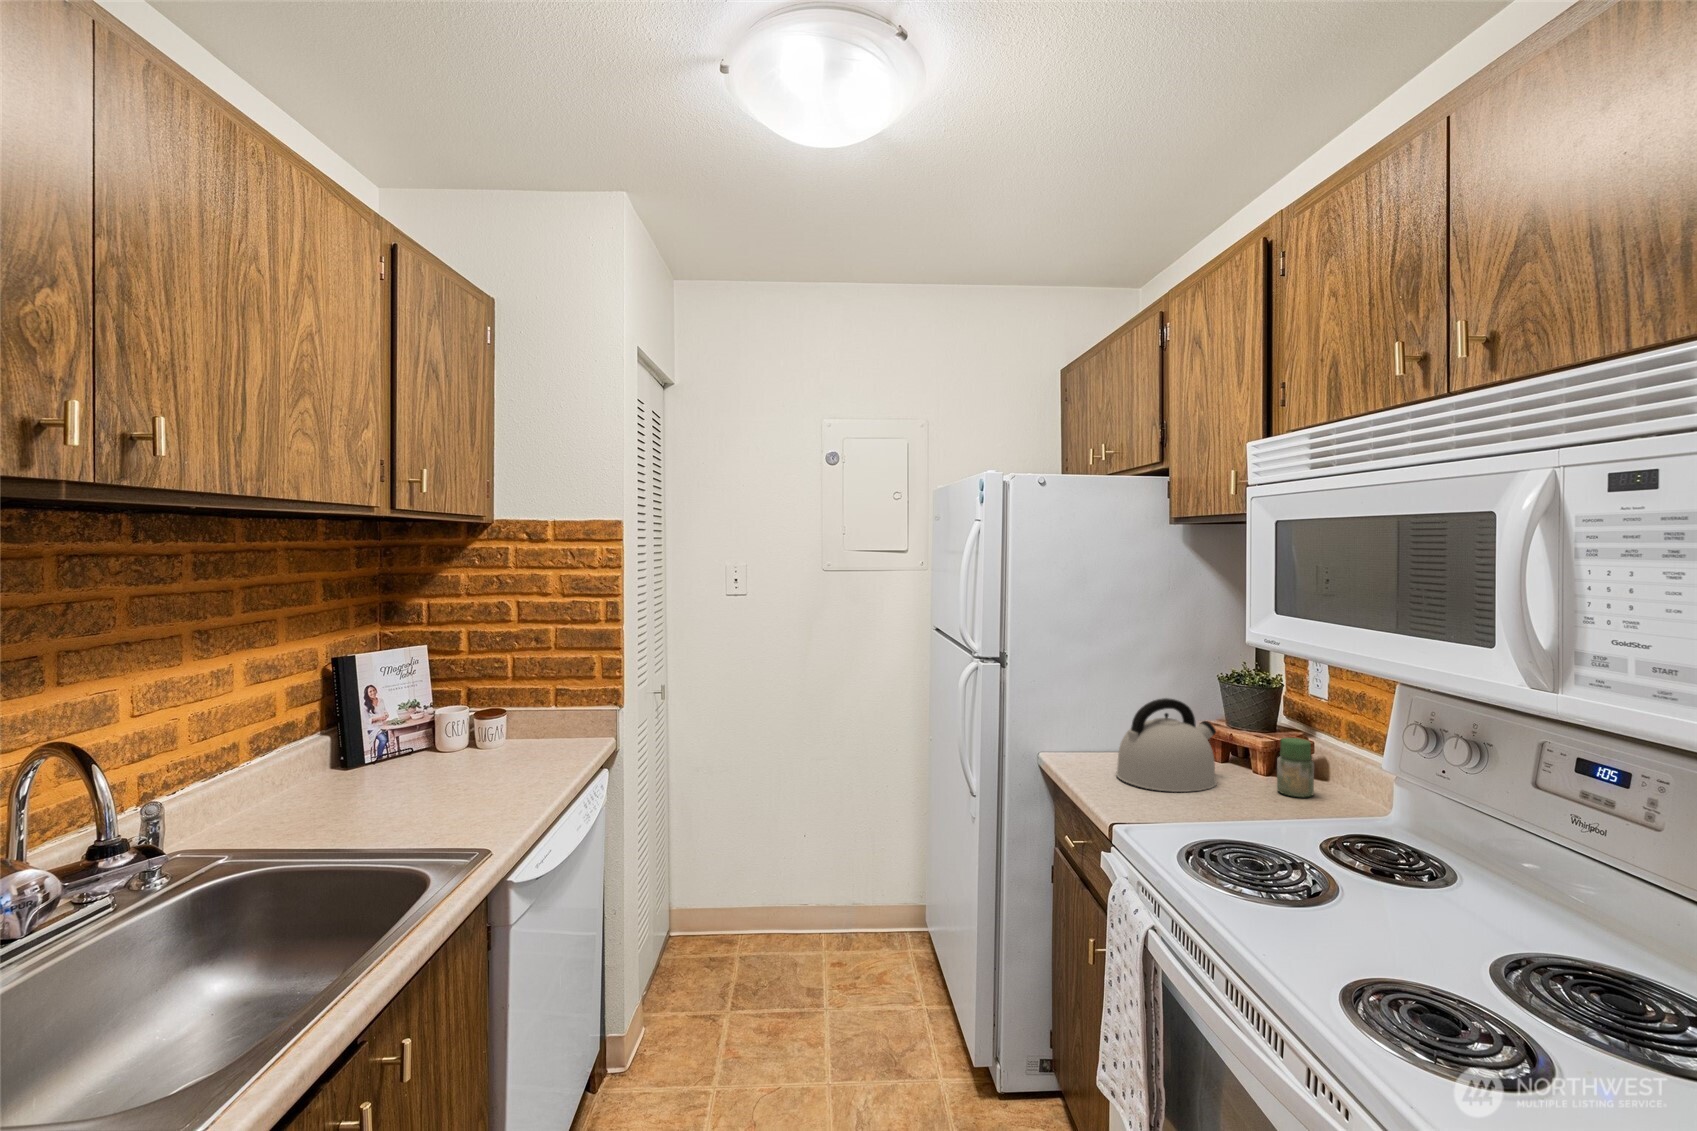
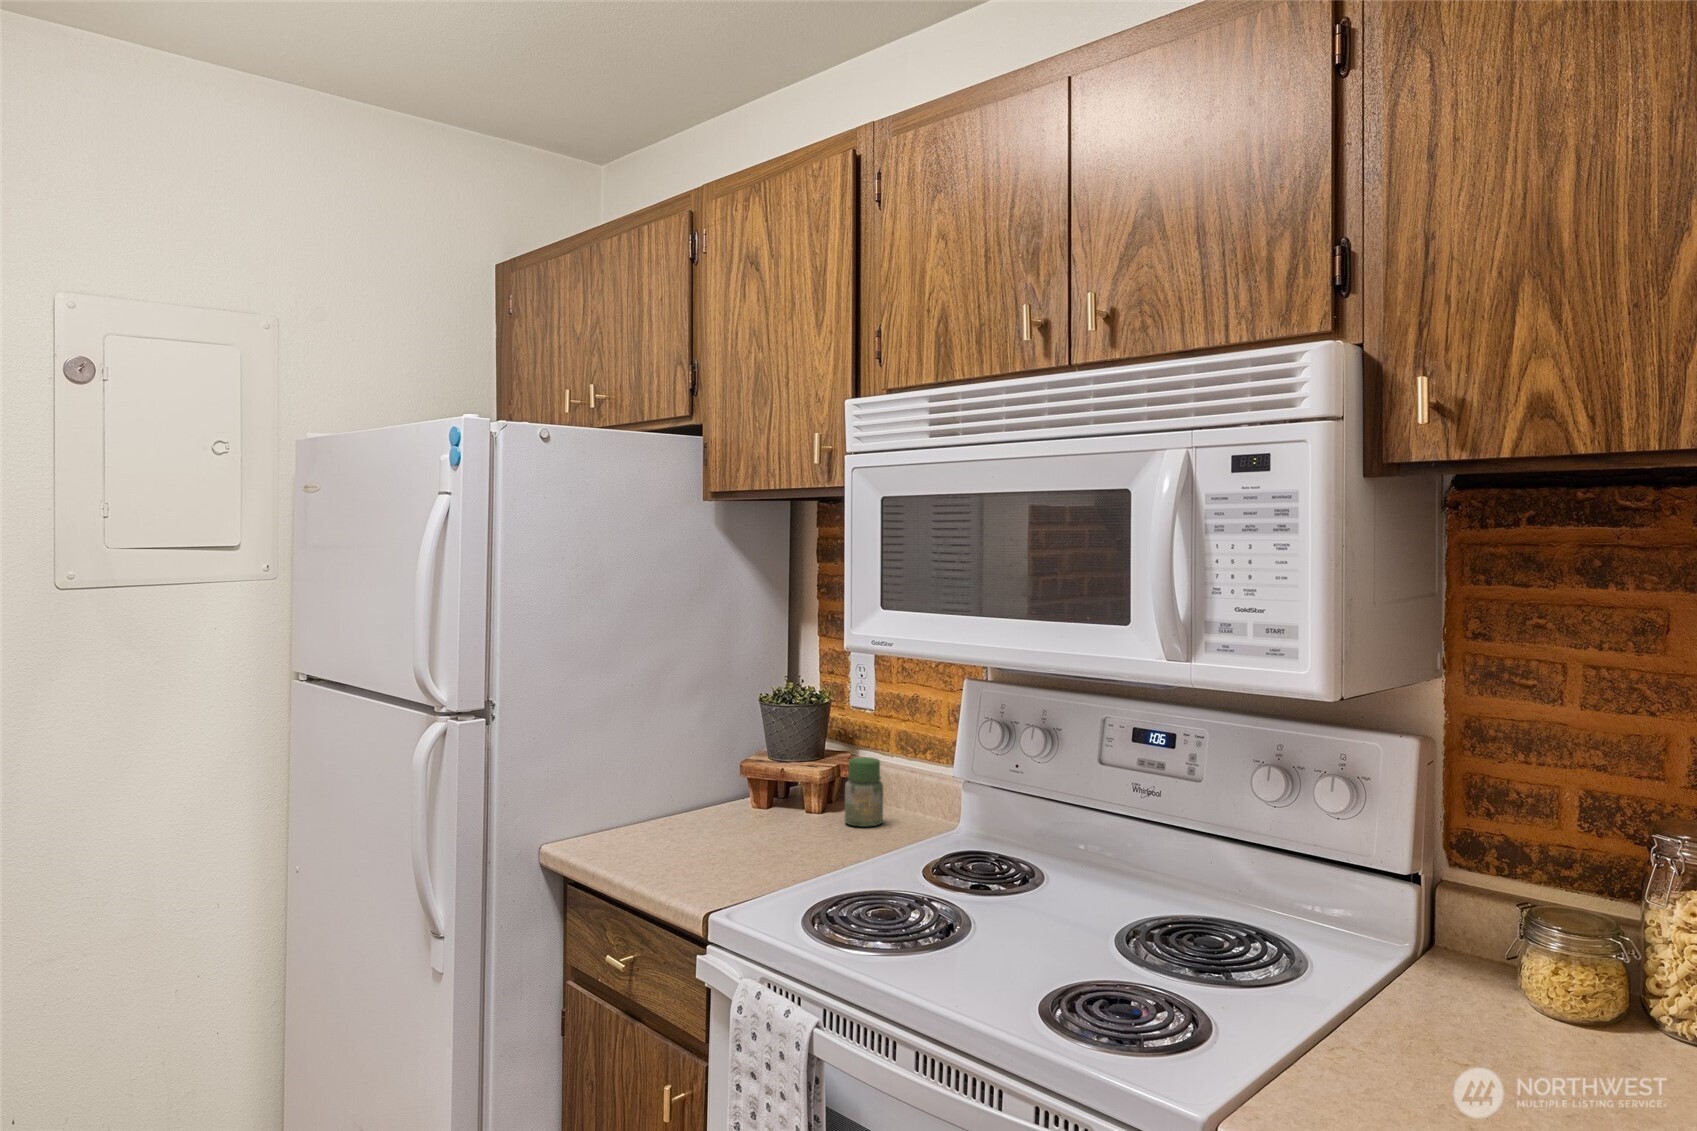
kettle: present [1116,698,1217,792] -> none [657,725,780,845]

